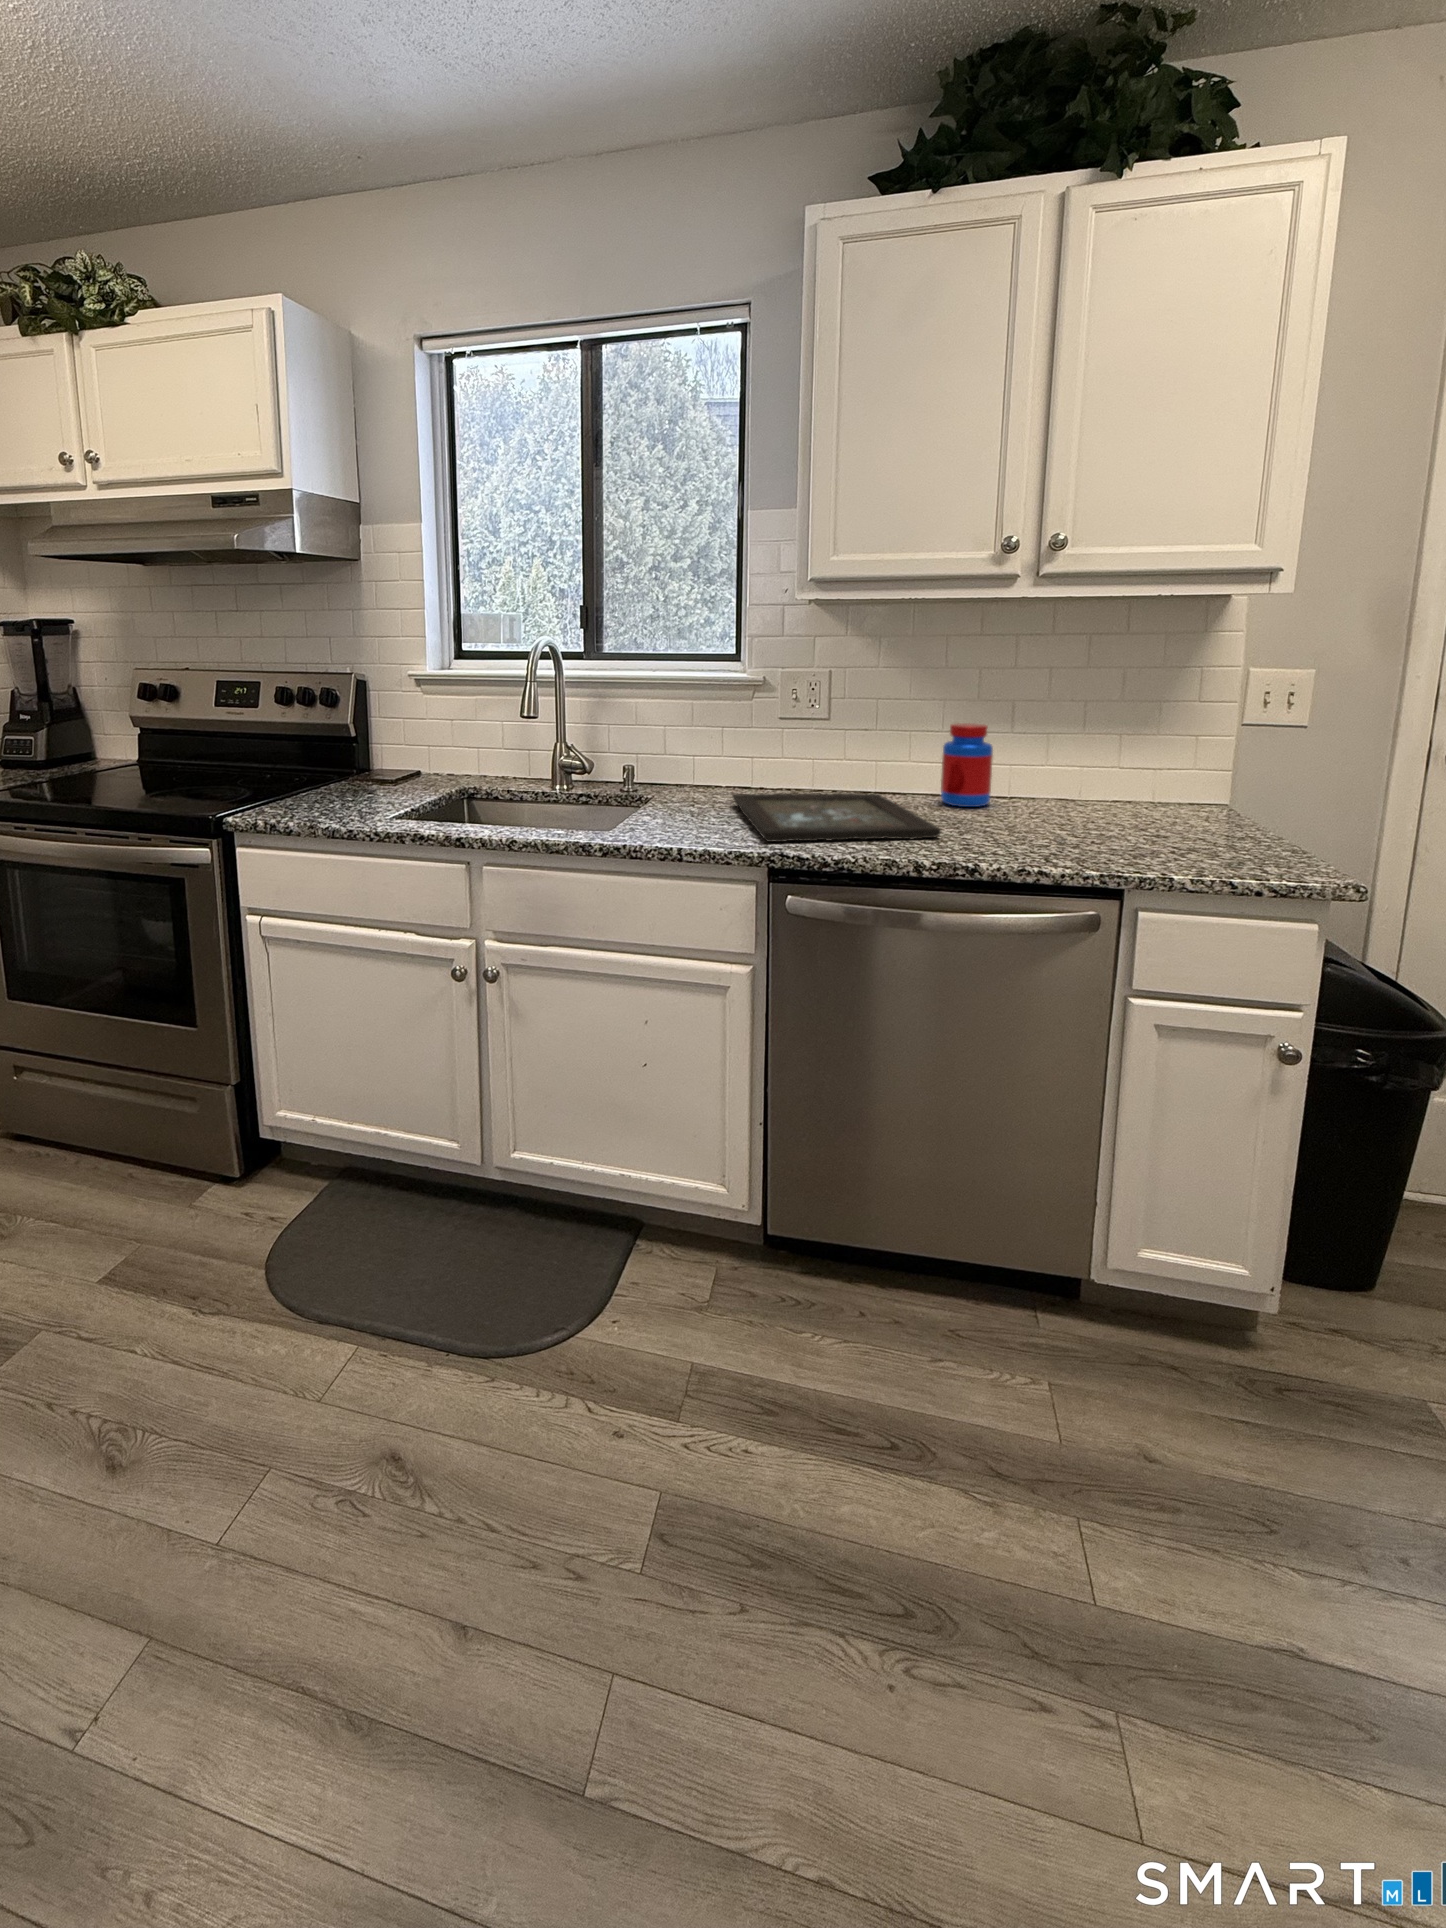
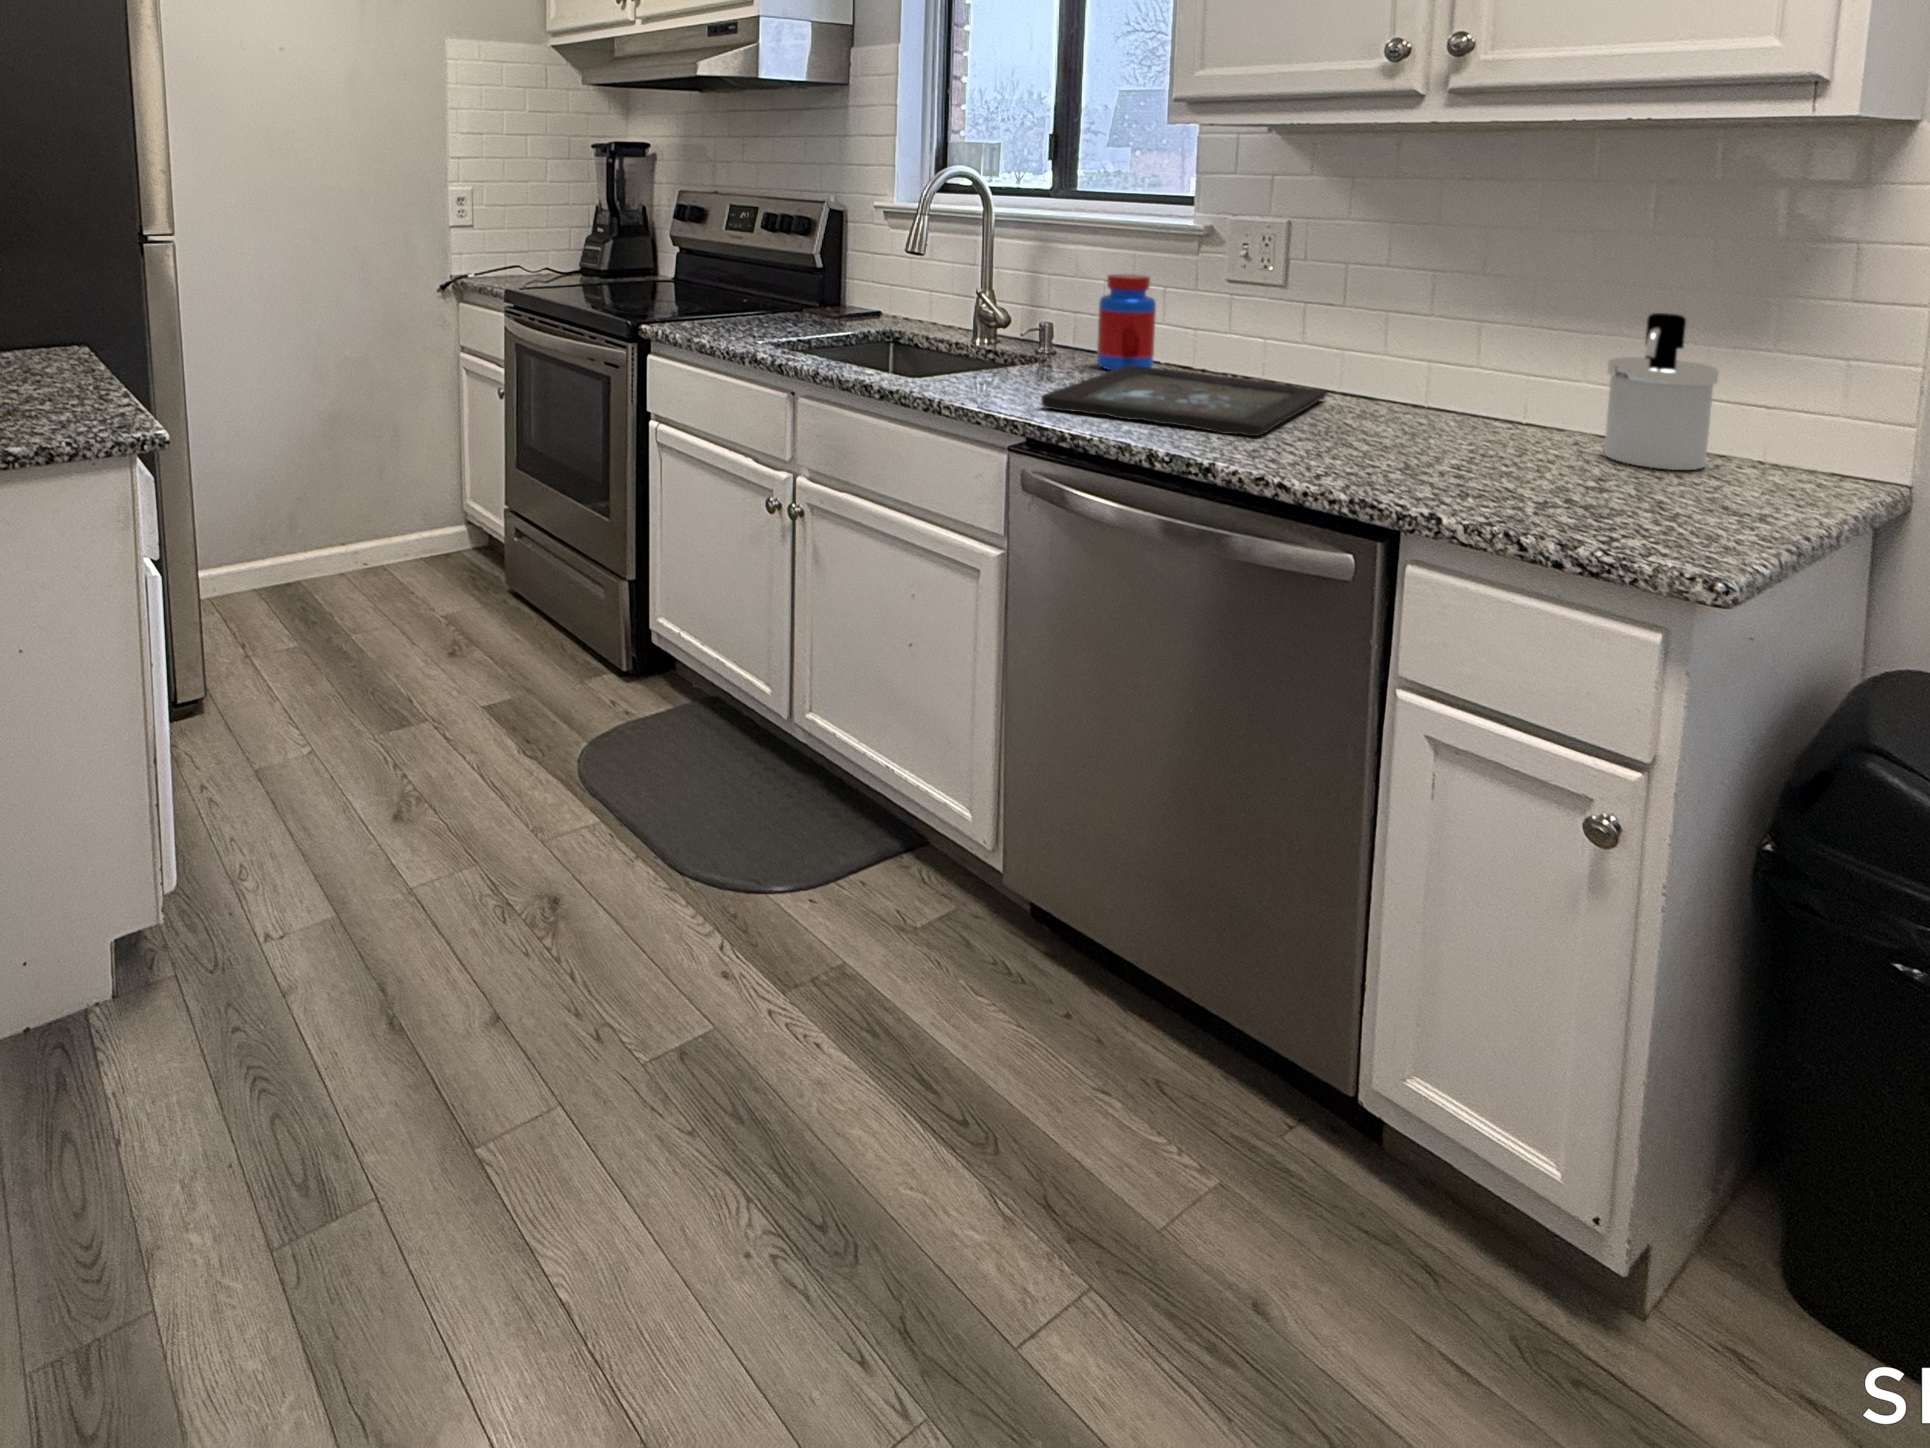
soap dispenser: none [1089,718,1157,816] -> present [1604,313,1719,470]
jar: present [941,723,993,807] -> present [1097,274,1156,370]

